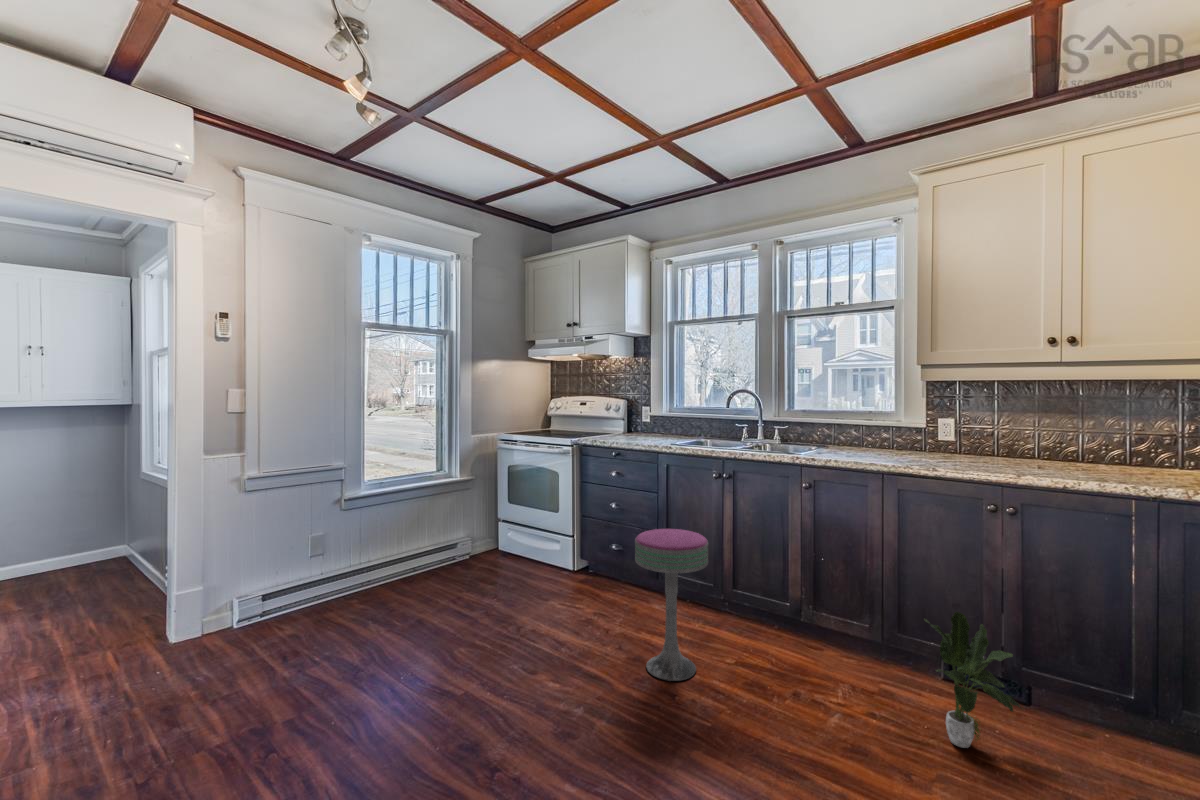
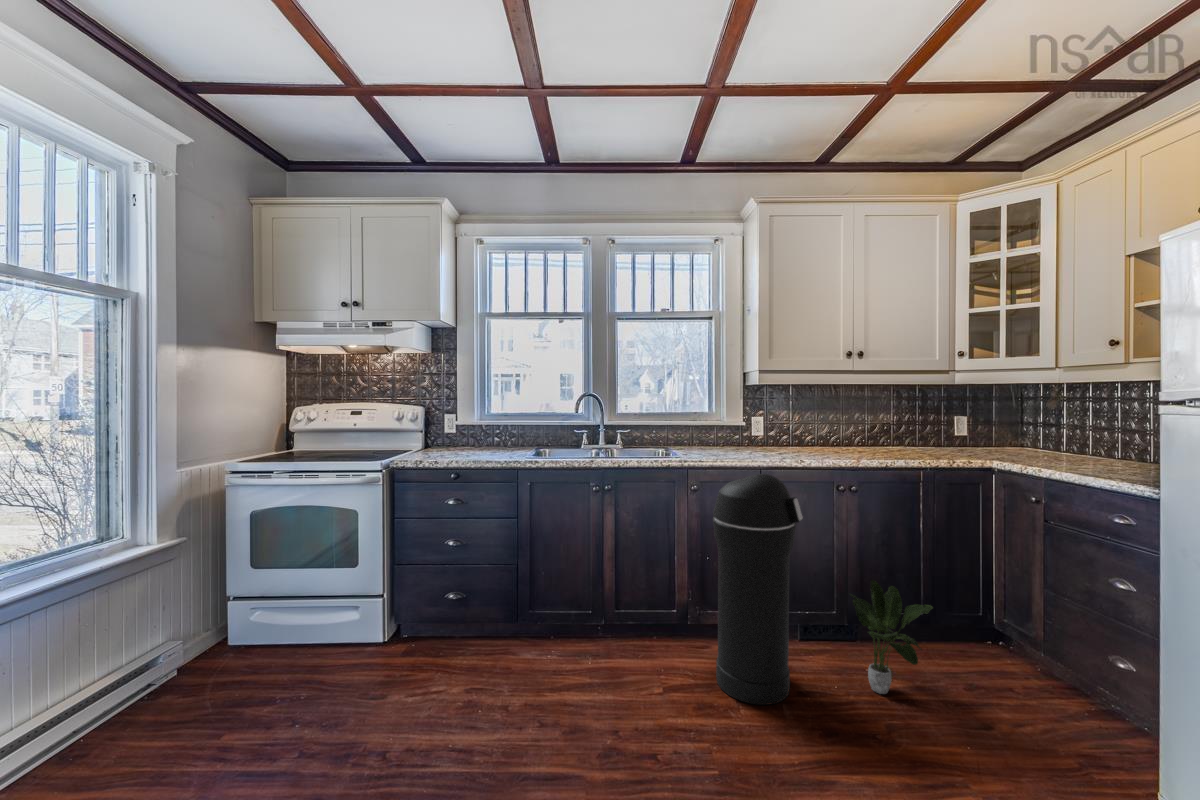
trash can: none [775,473,862,705] -> present [713,474,803,705]
bar stool: present [635,529,708,681] -> none [587,558,675,748]

